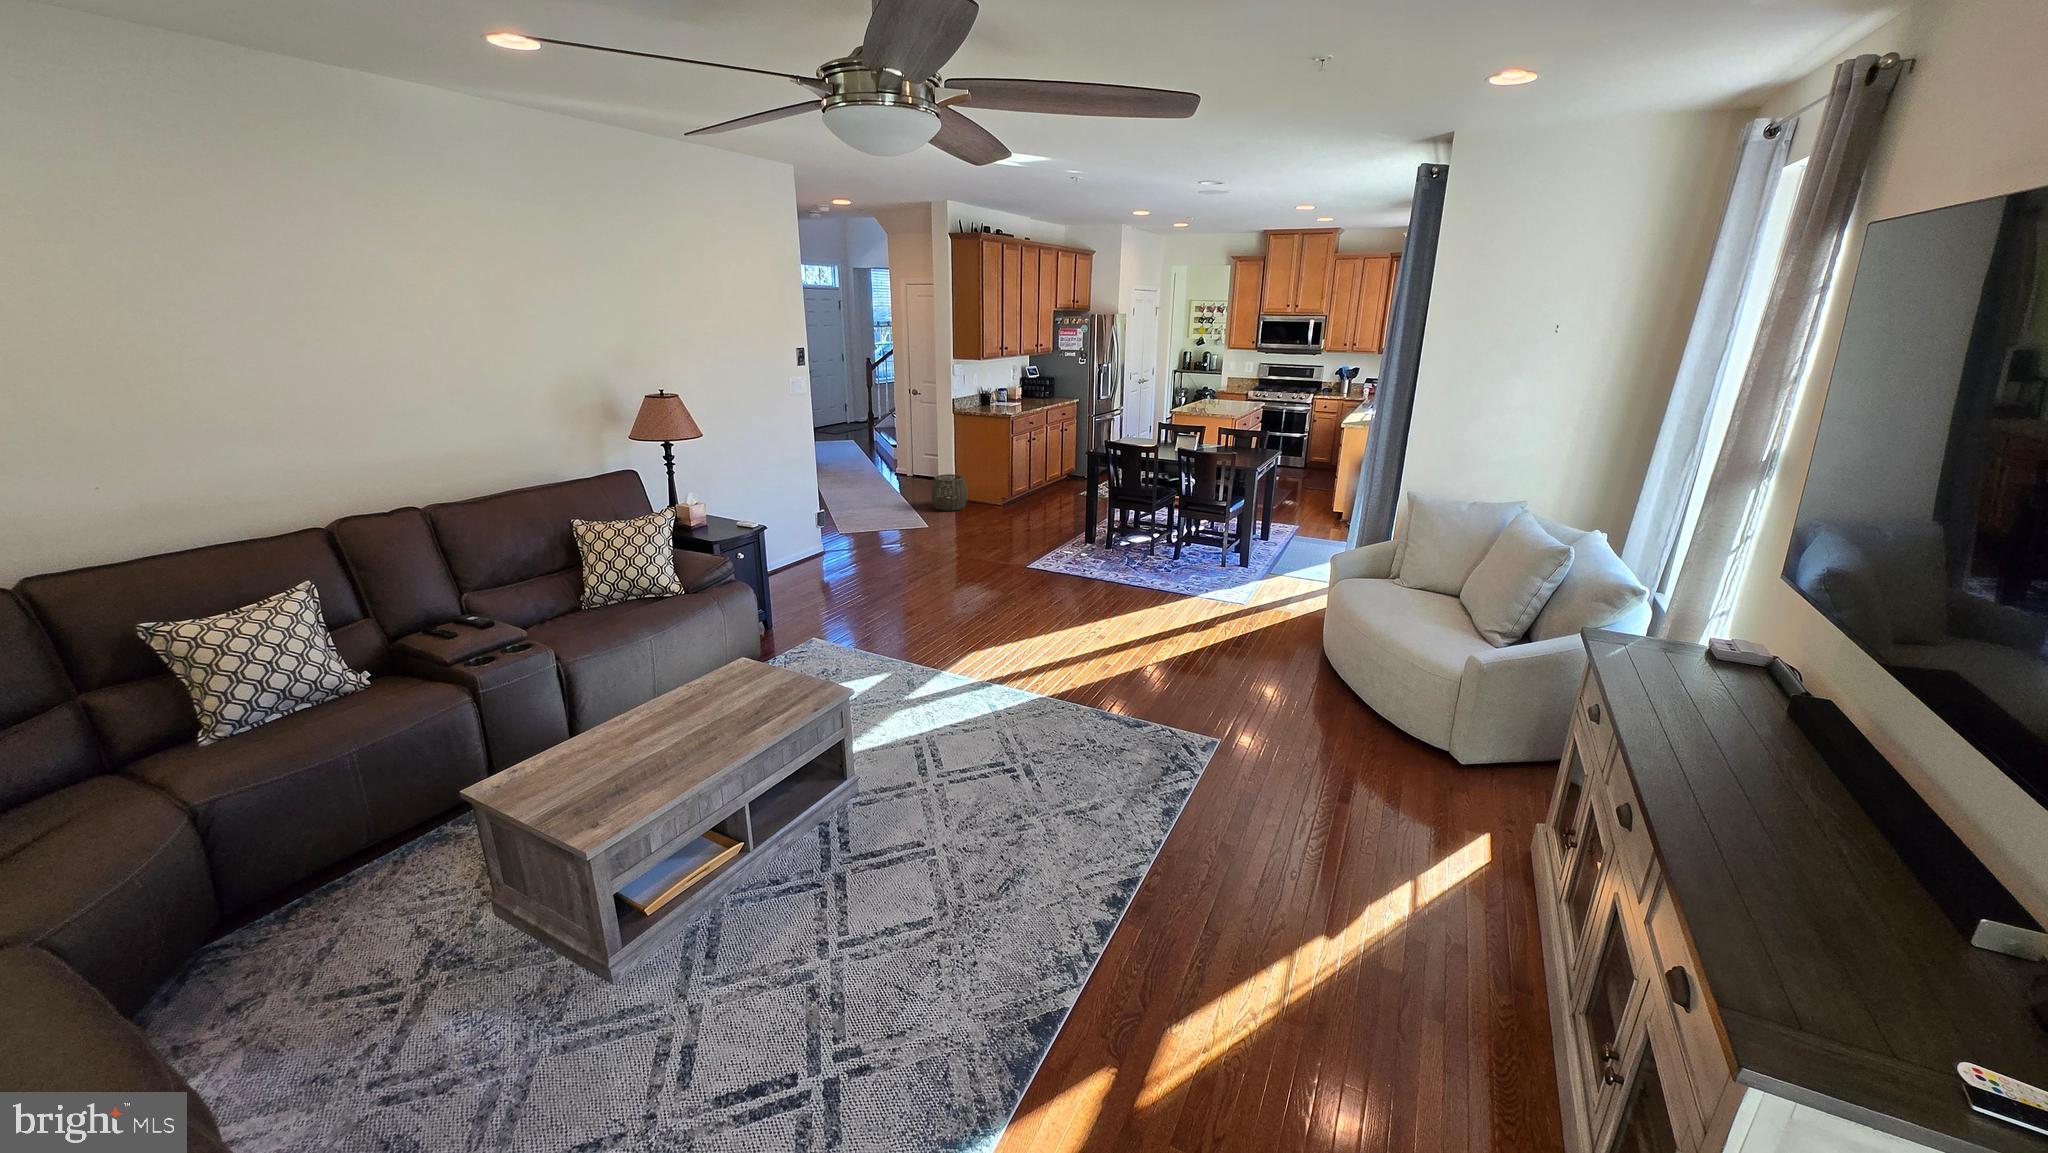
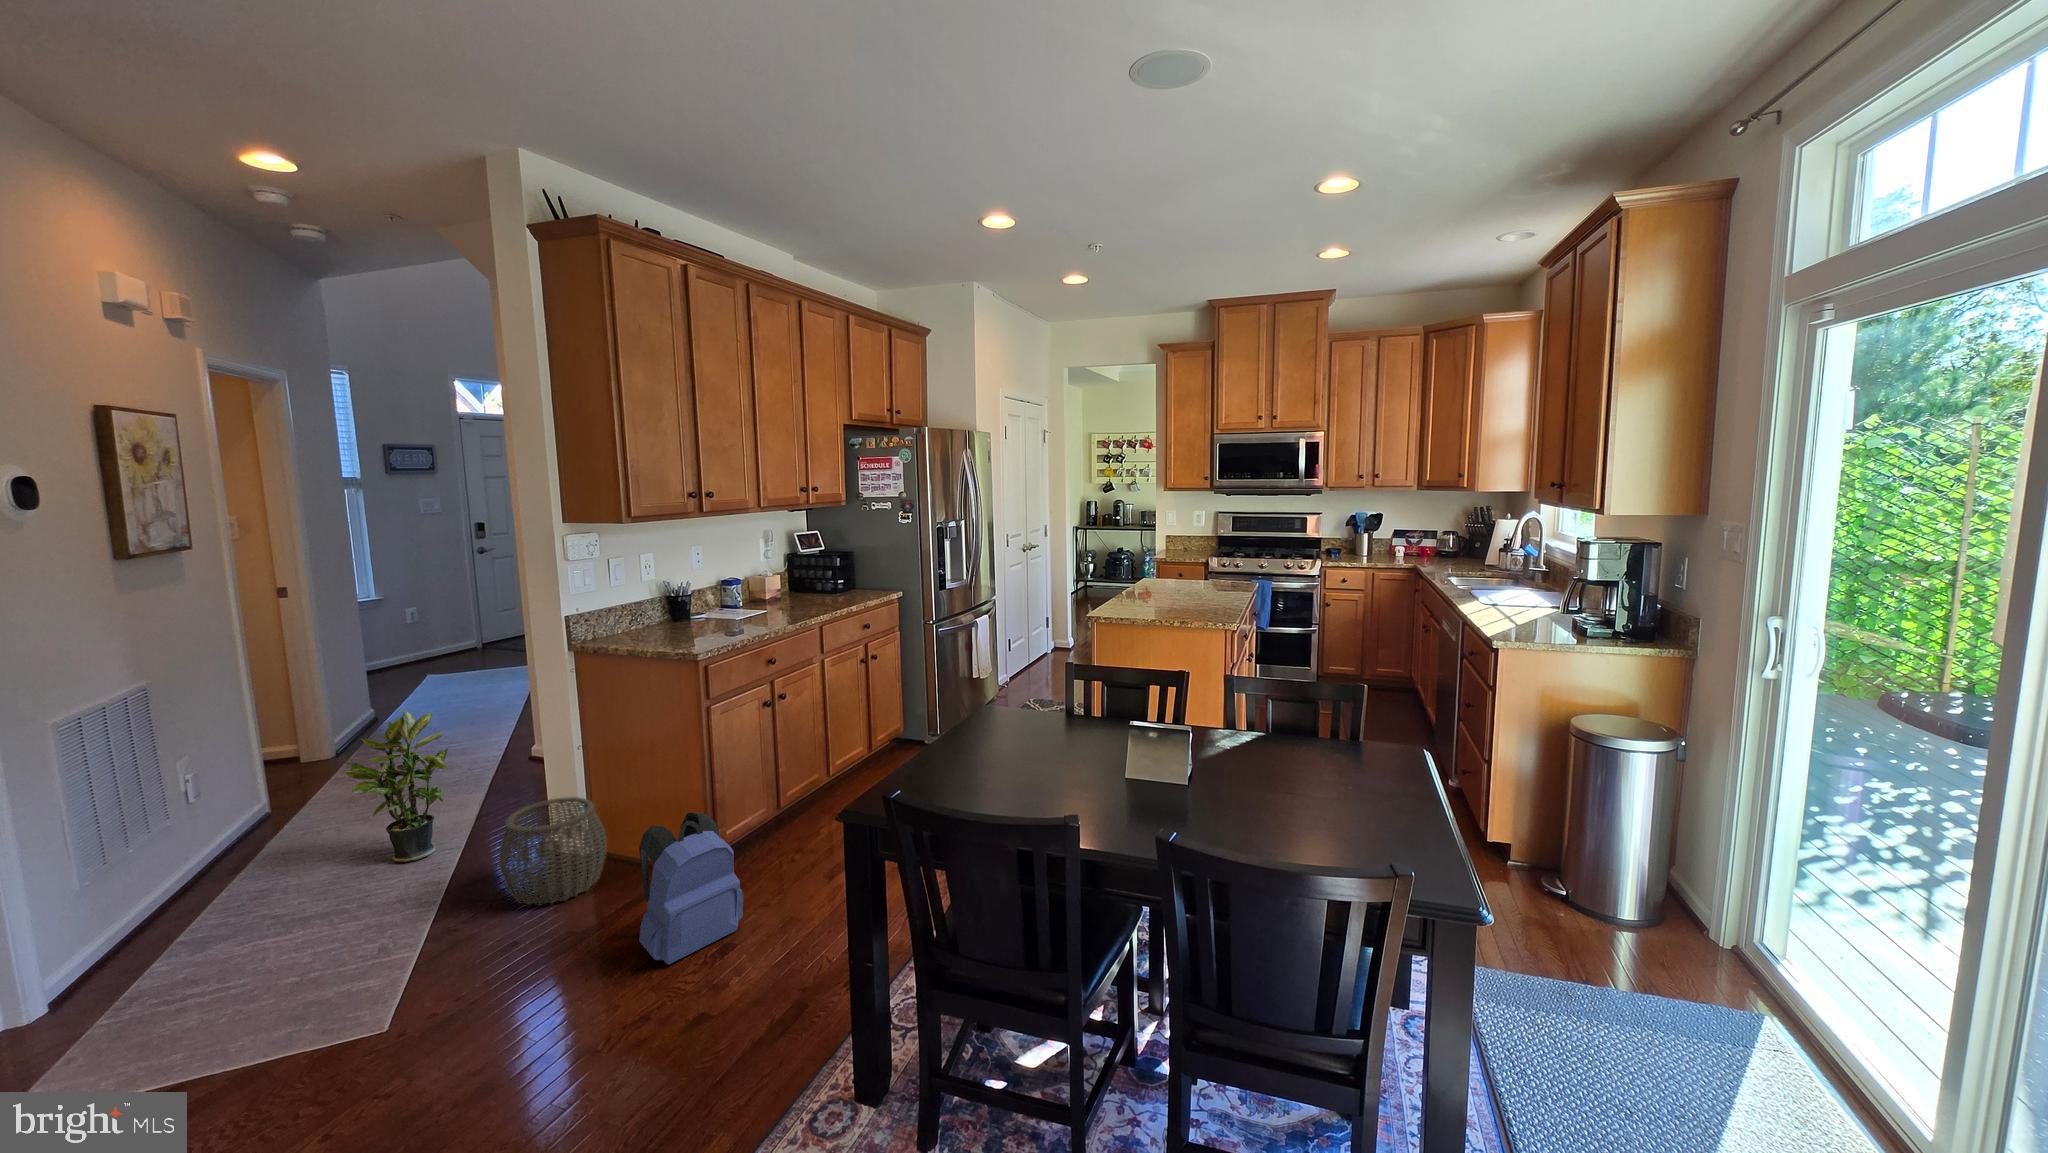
potted plant: none [862,437,896,500] -> present [345,710,447,863]
backpack: none [994,474,1030,524] -> present [639,813,743,965]

